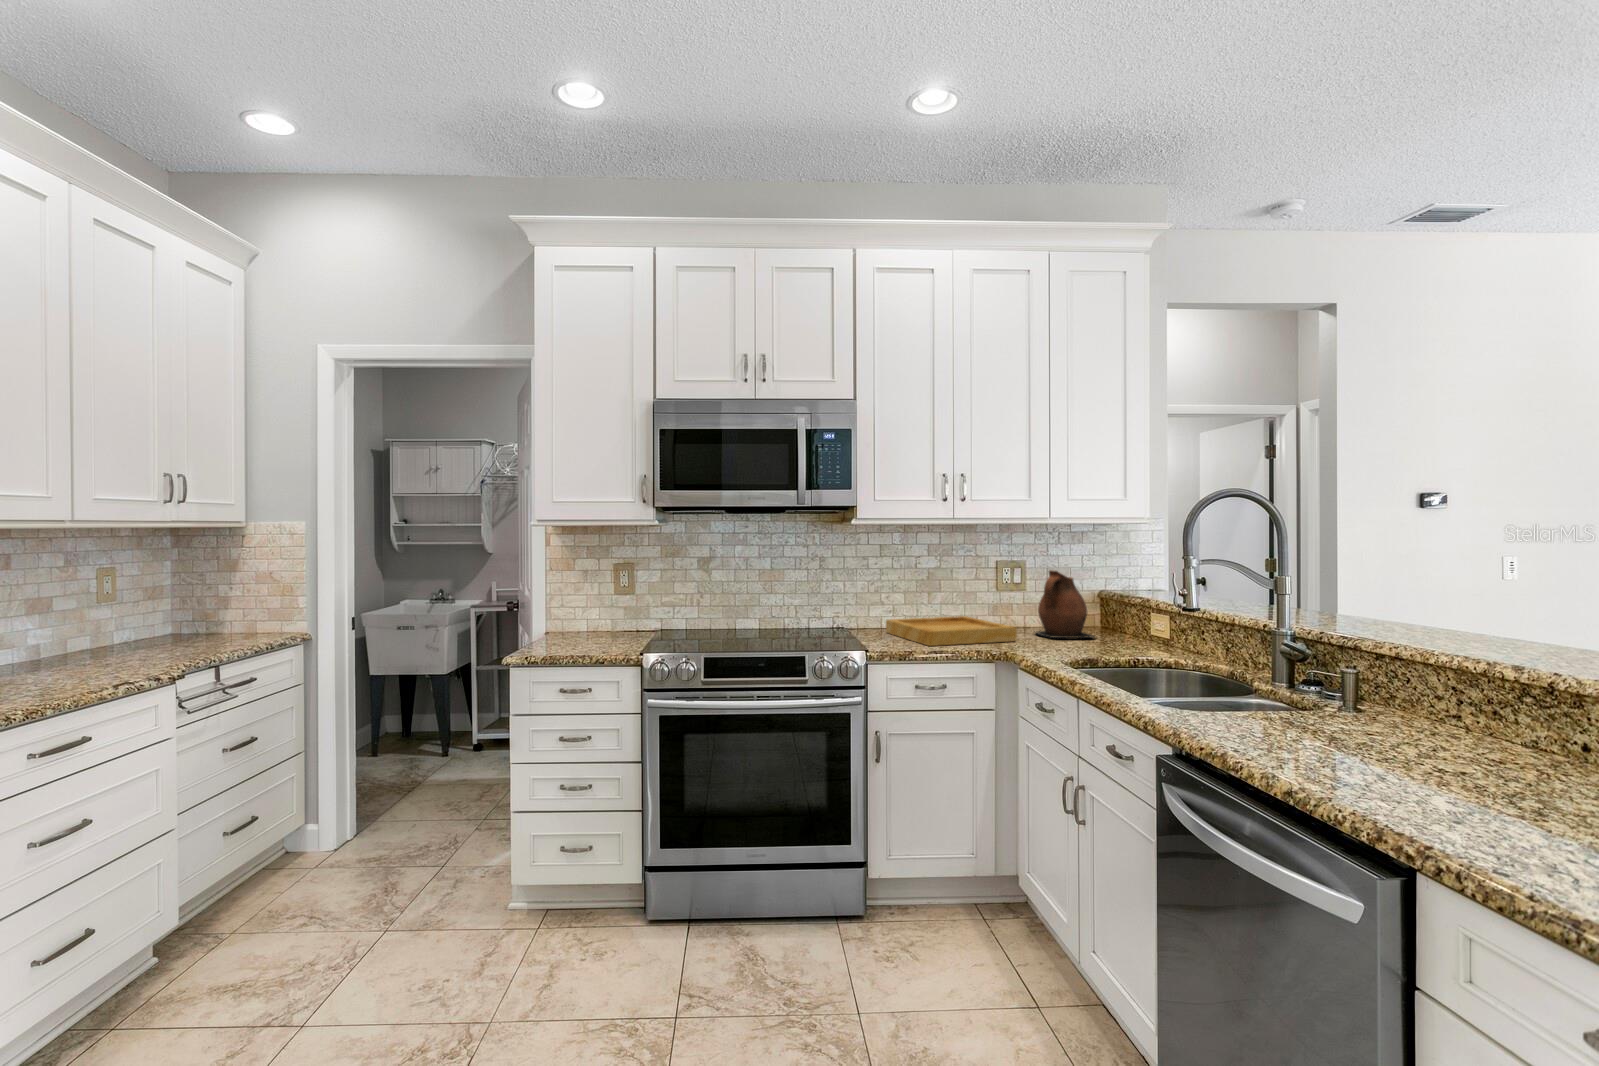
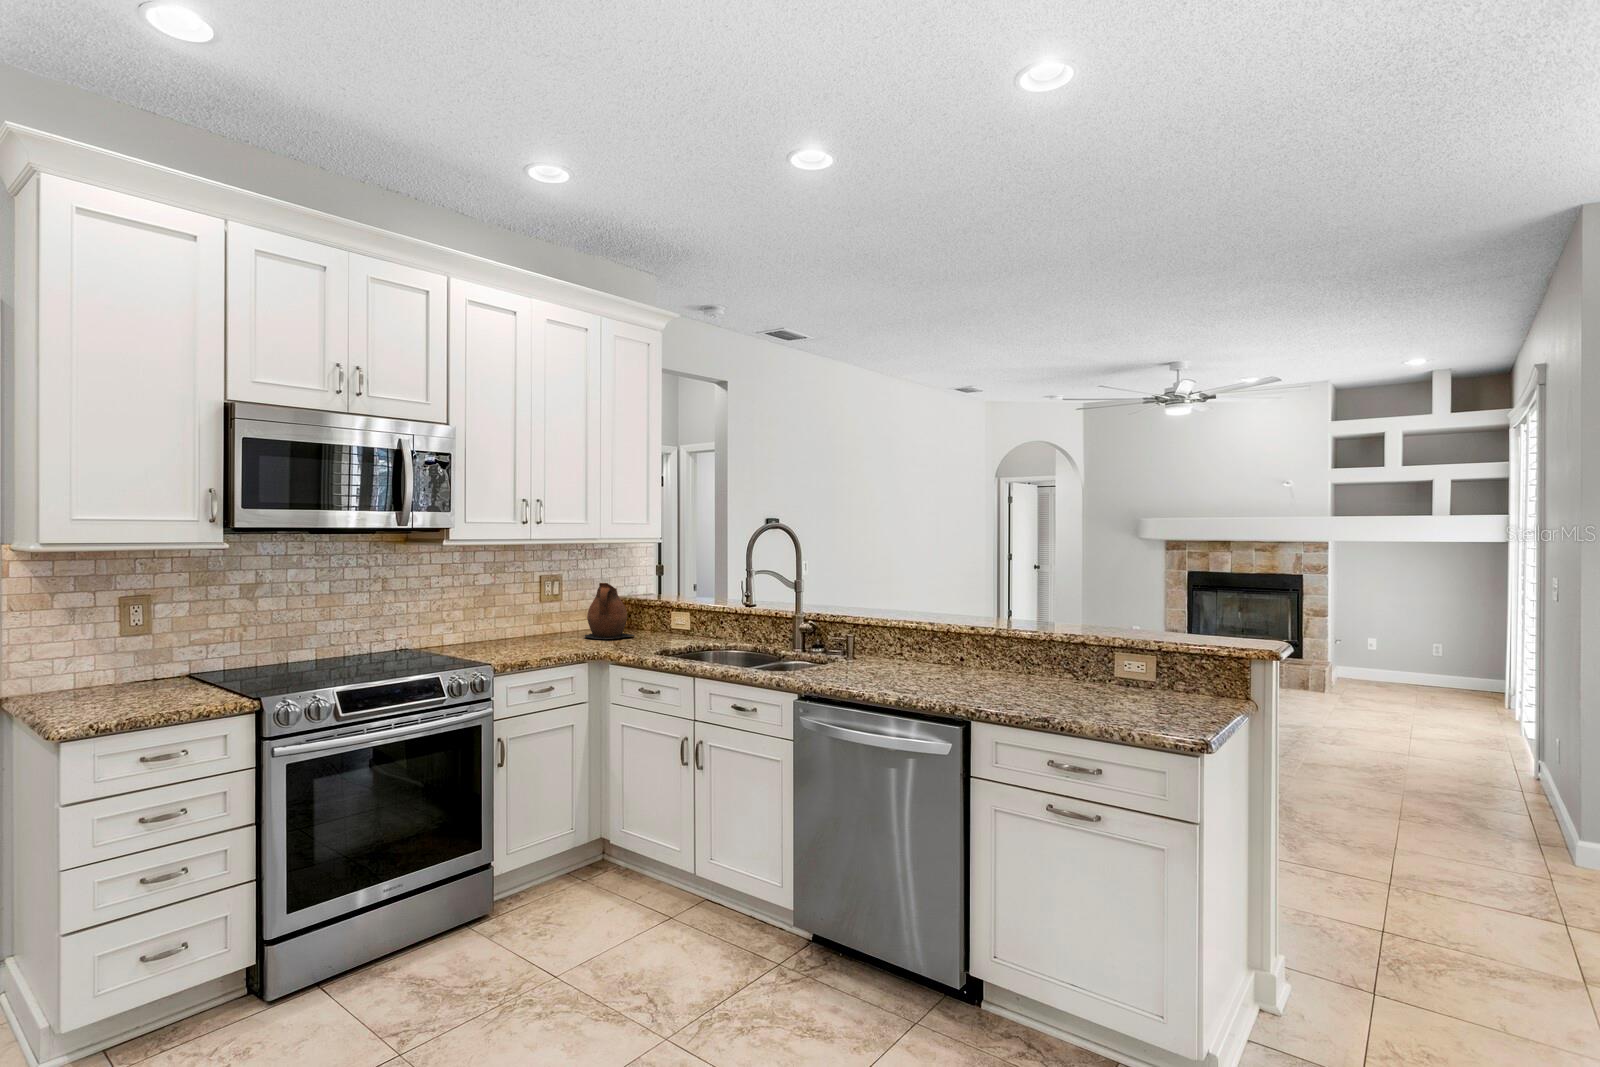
tray: present [886,616,1017,646] -> none [459,628,586,656]

